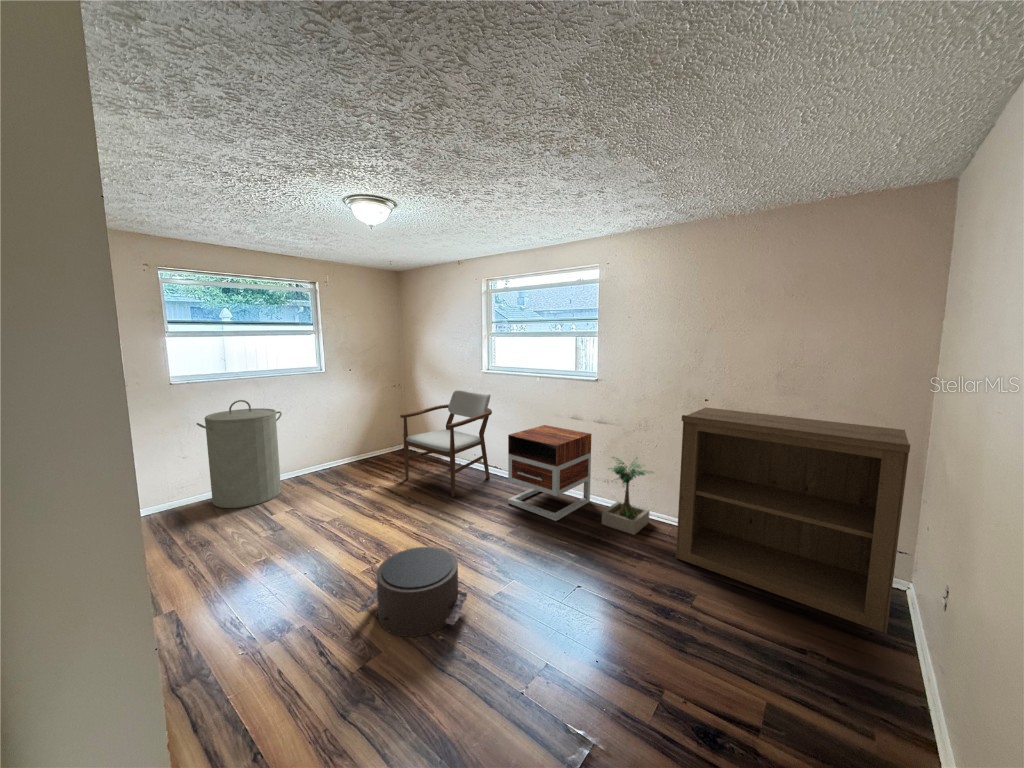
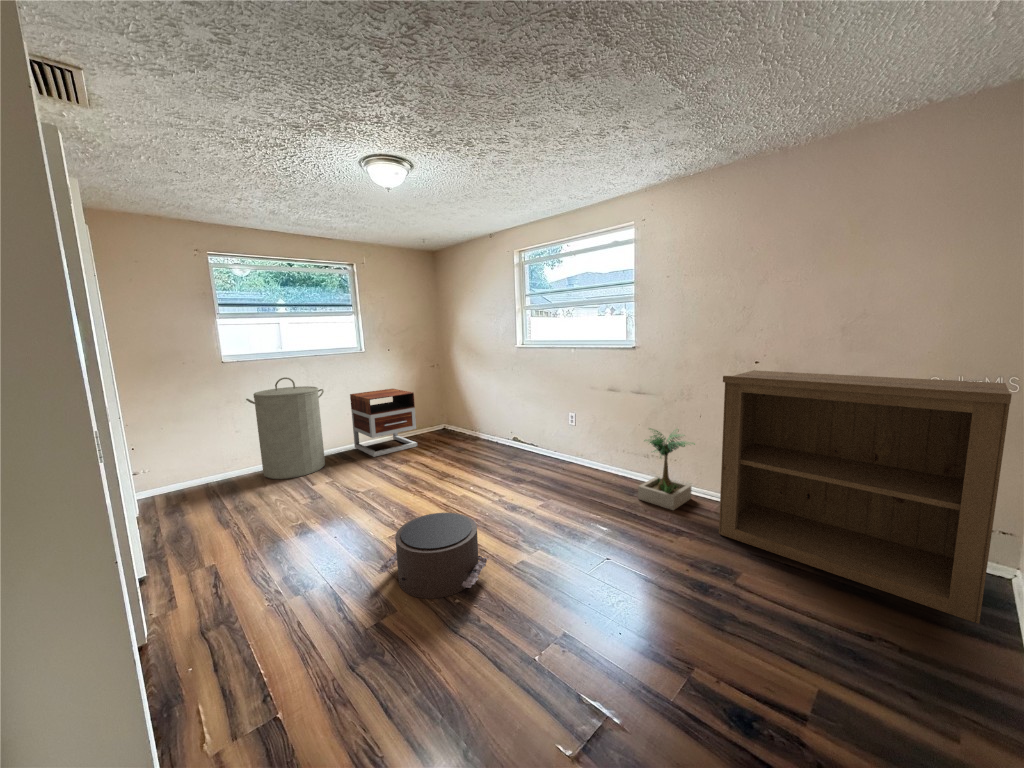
armchair: present [400,390,492,497] -> none [435,367,526,472]
nightstand: present [508,425,592,521] -> present [350,389,417,457]

